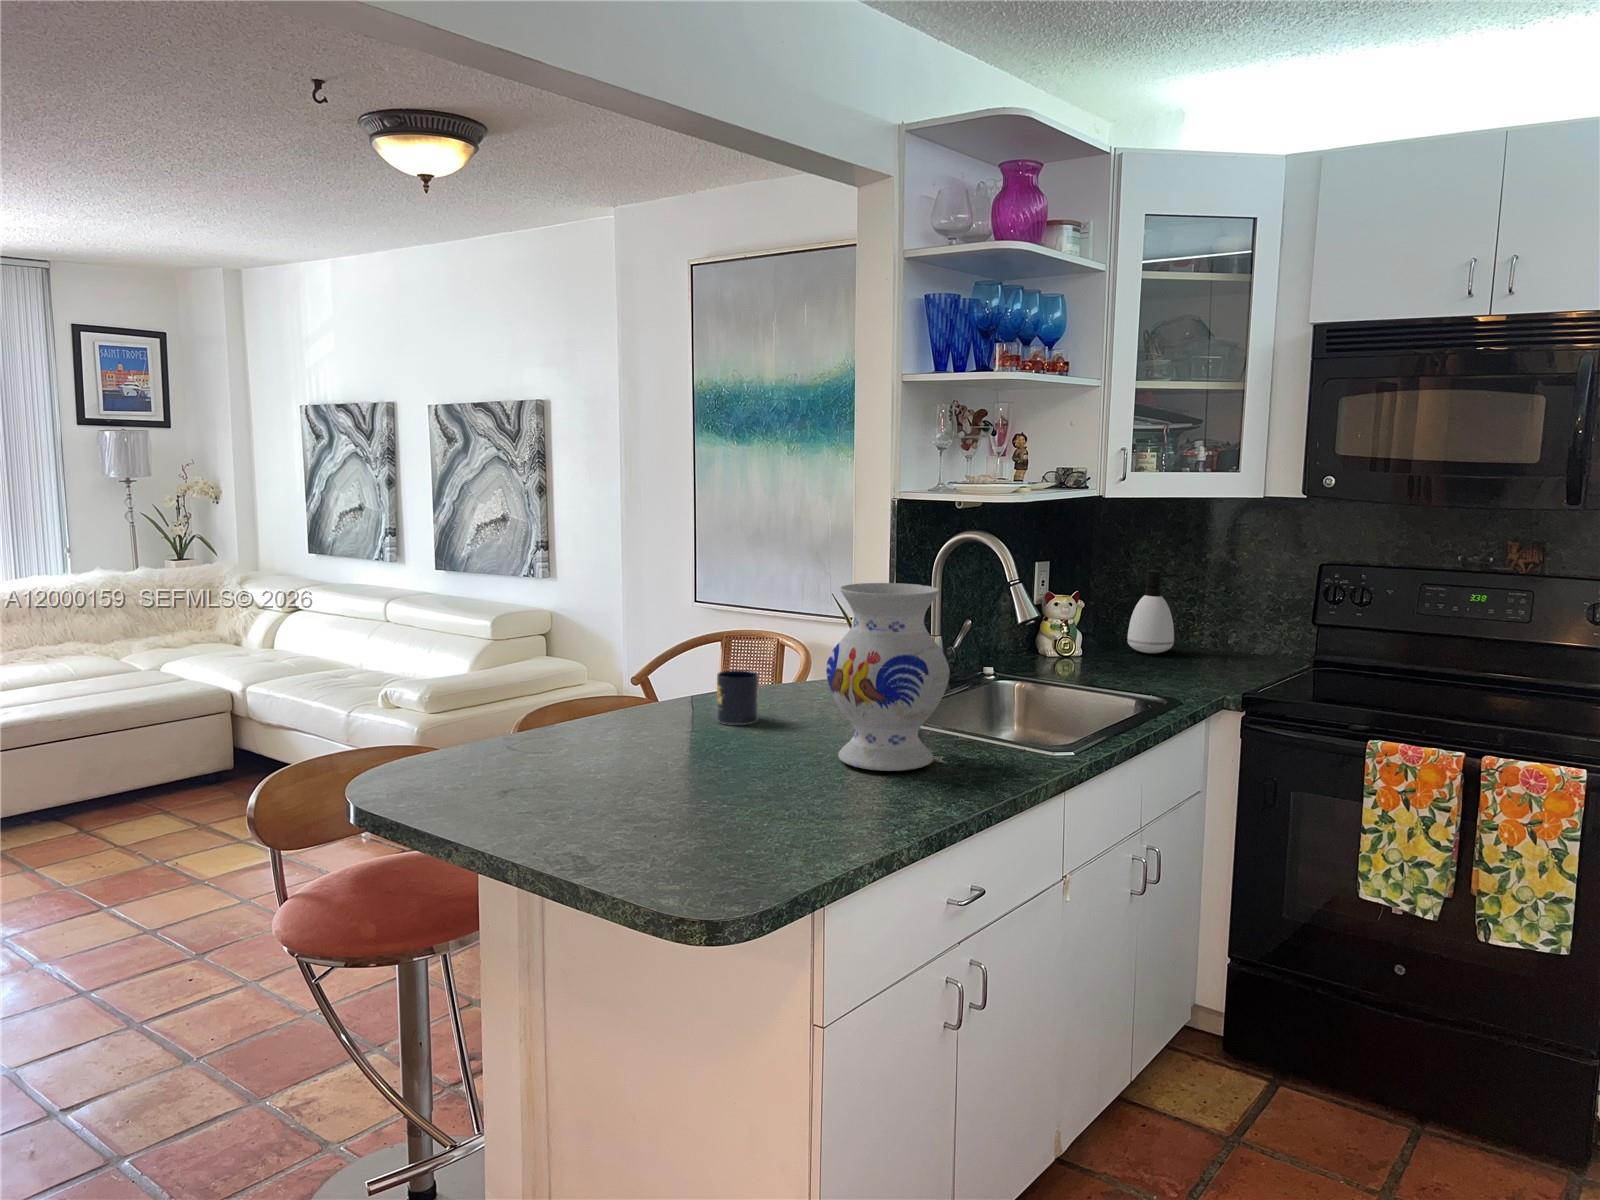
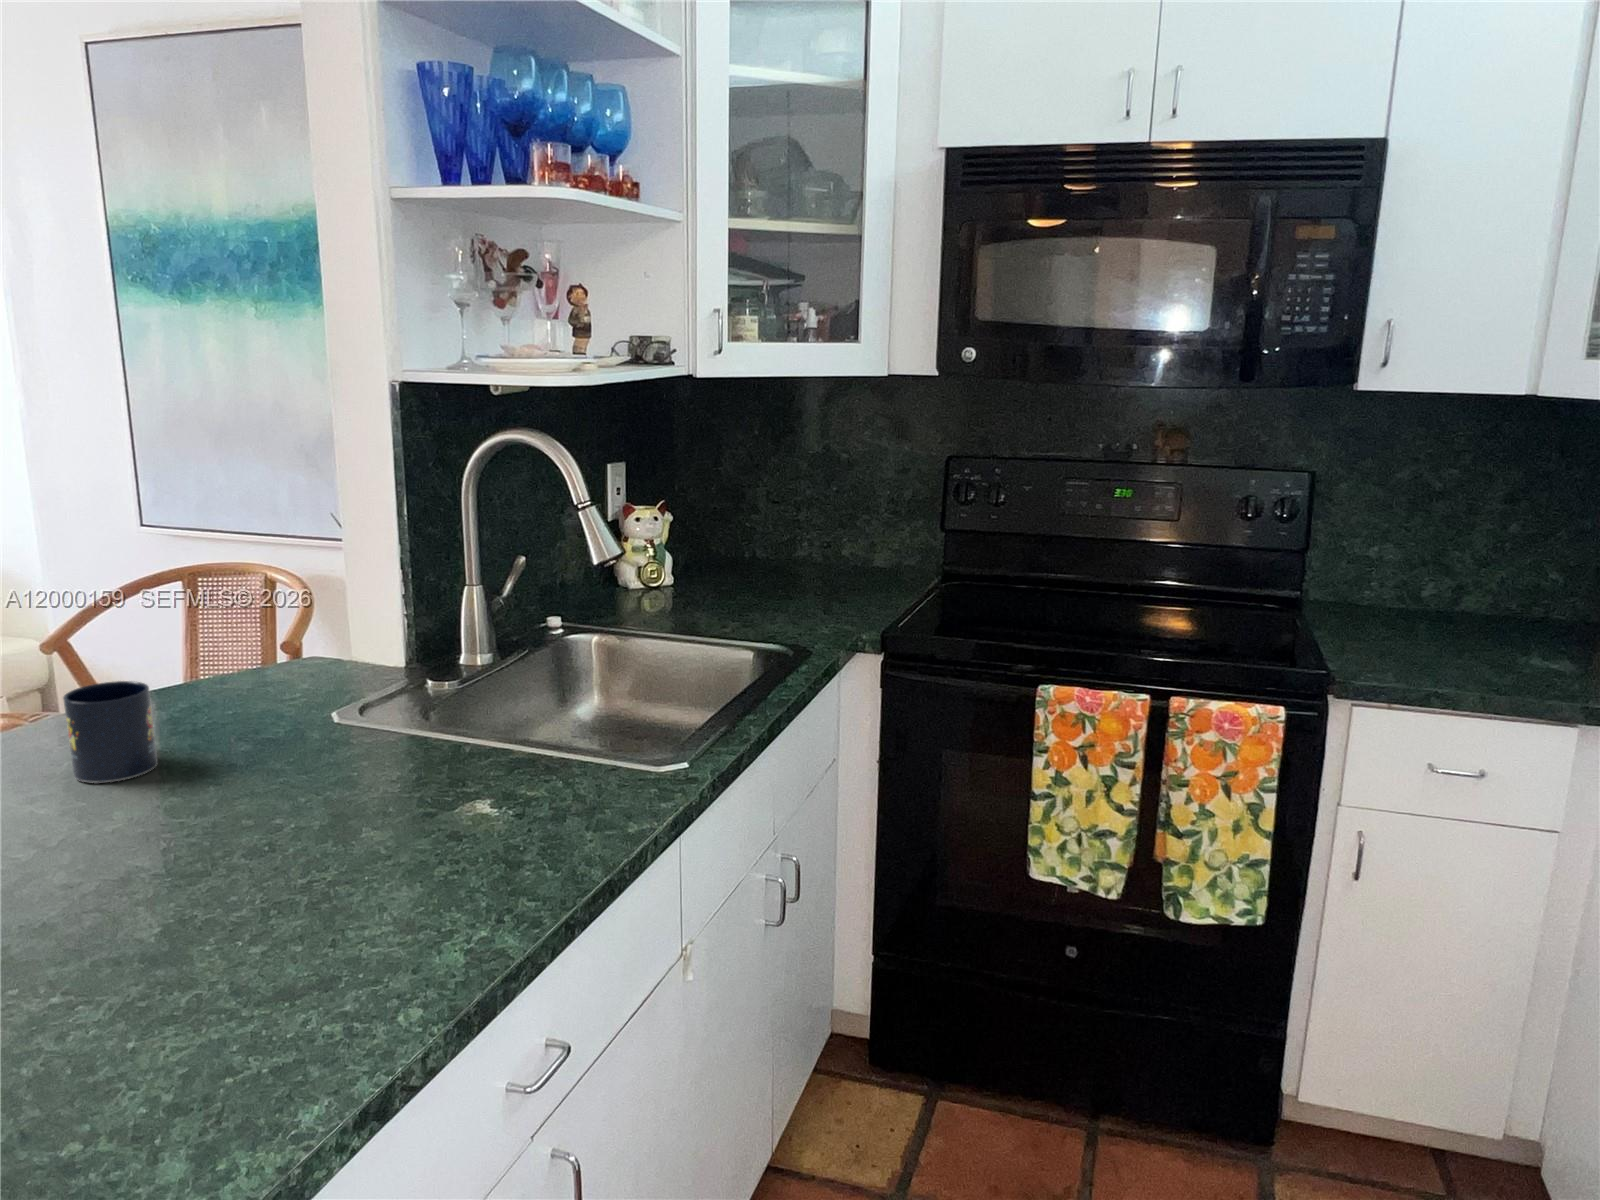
soap dispenser: present [1127,570,1179,653] -> none [727,471,786,575]
vase: present [826,583,950,771] -> none [243,529,479,875]

